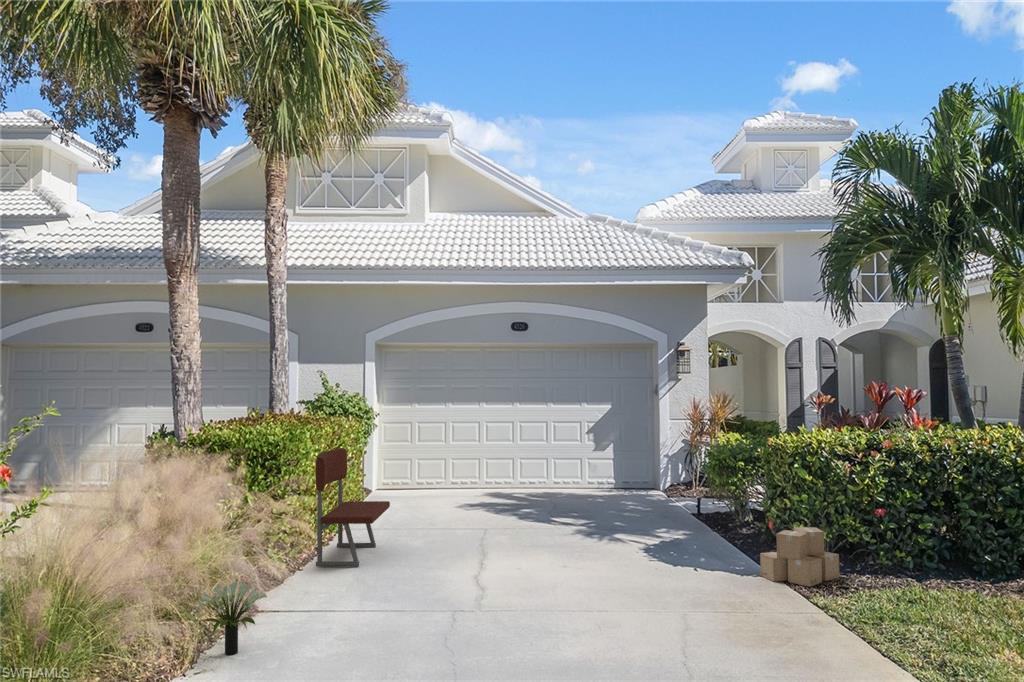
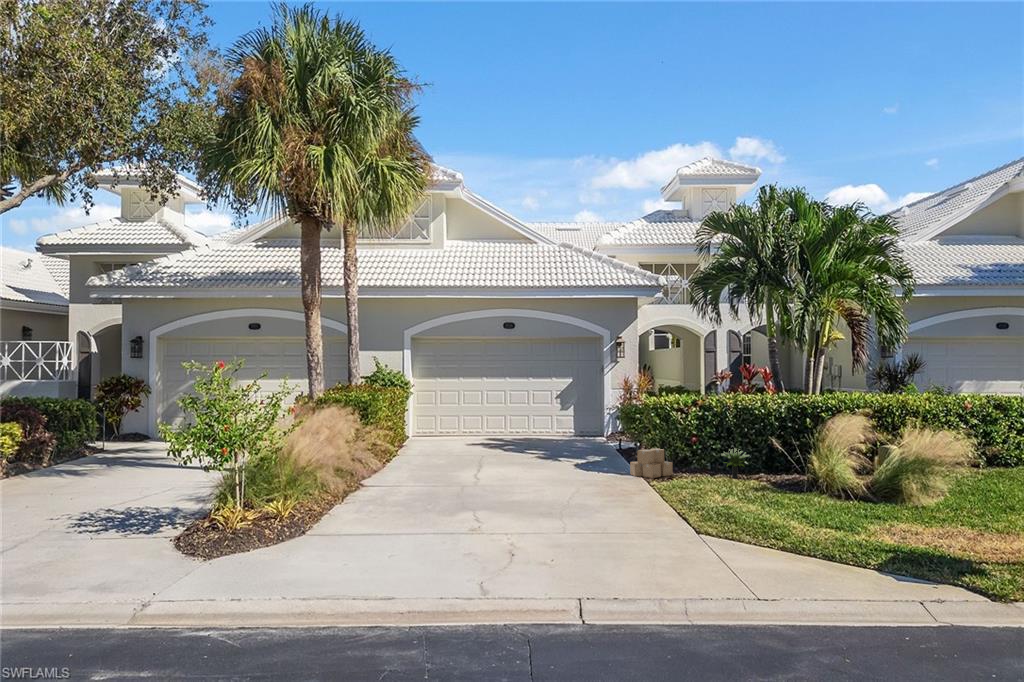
bench: present [315,448,390,567] -> none [384,405,425,471]
potted plant: present [198,582,267,655] -> present [721,448,749,478]

